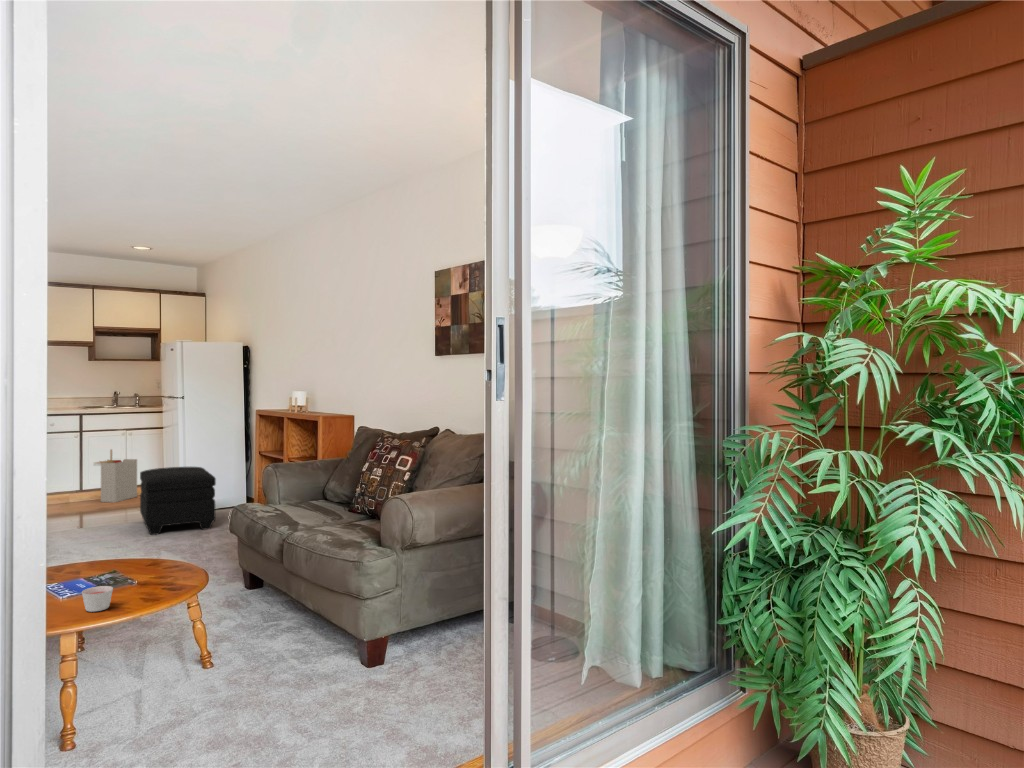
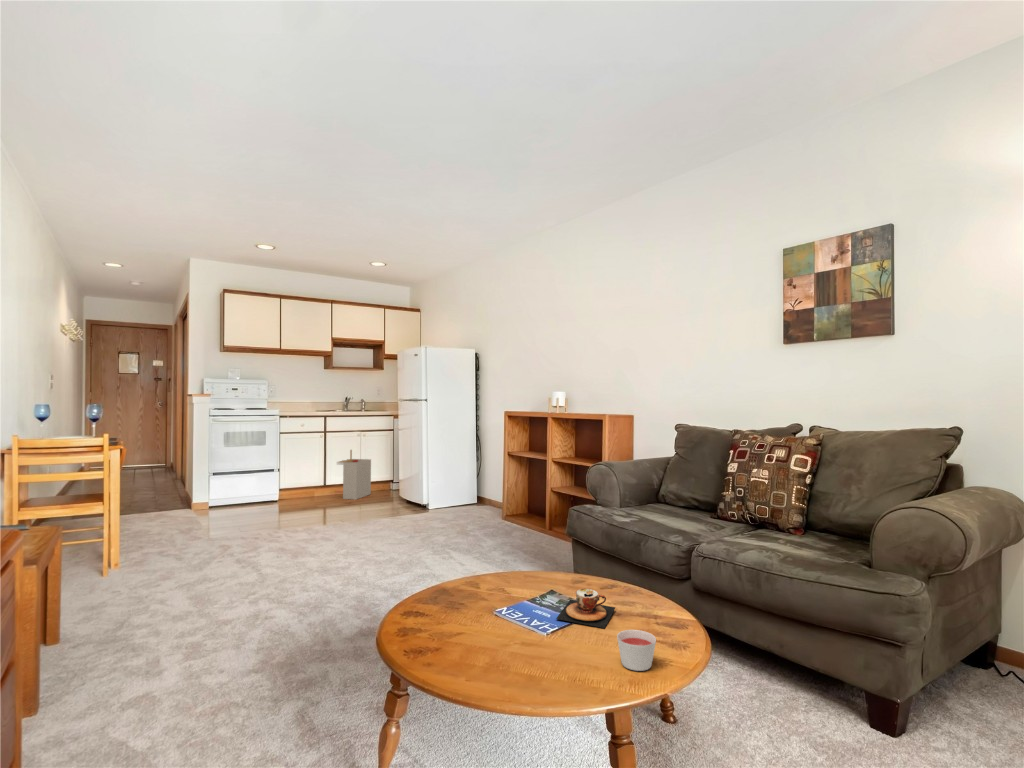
ottoman: present [140,467,216,535] -> none [397,467,478,534]
teacup: none [83,563,144,590] -> present [556,588,615,628]

